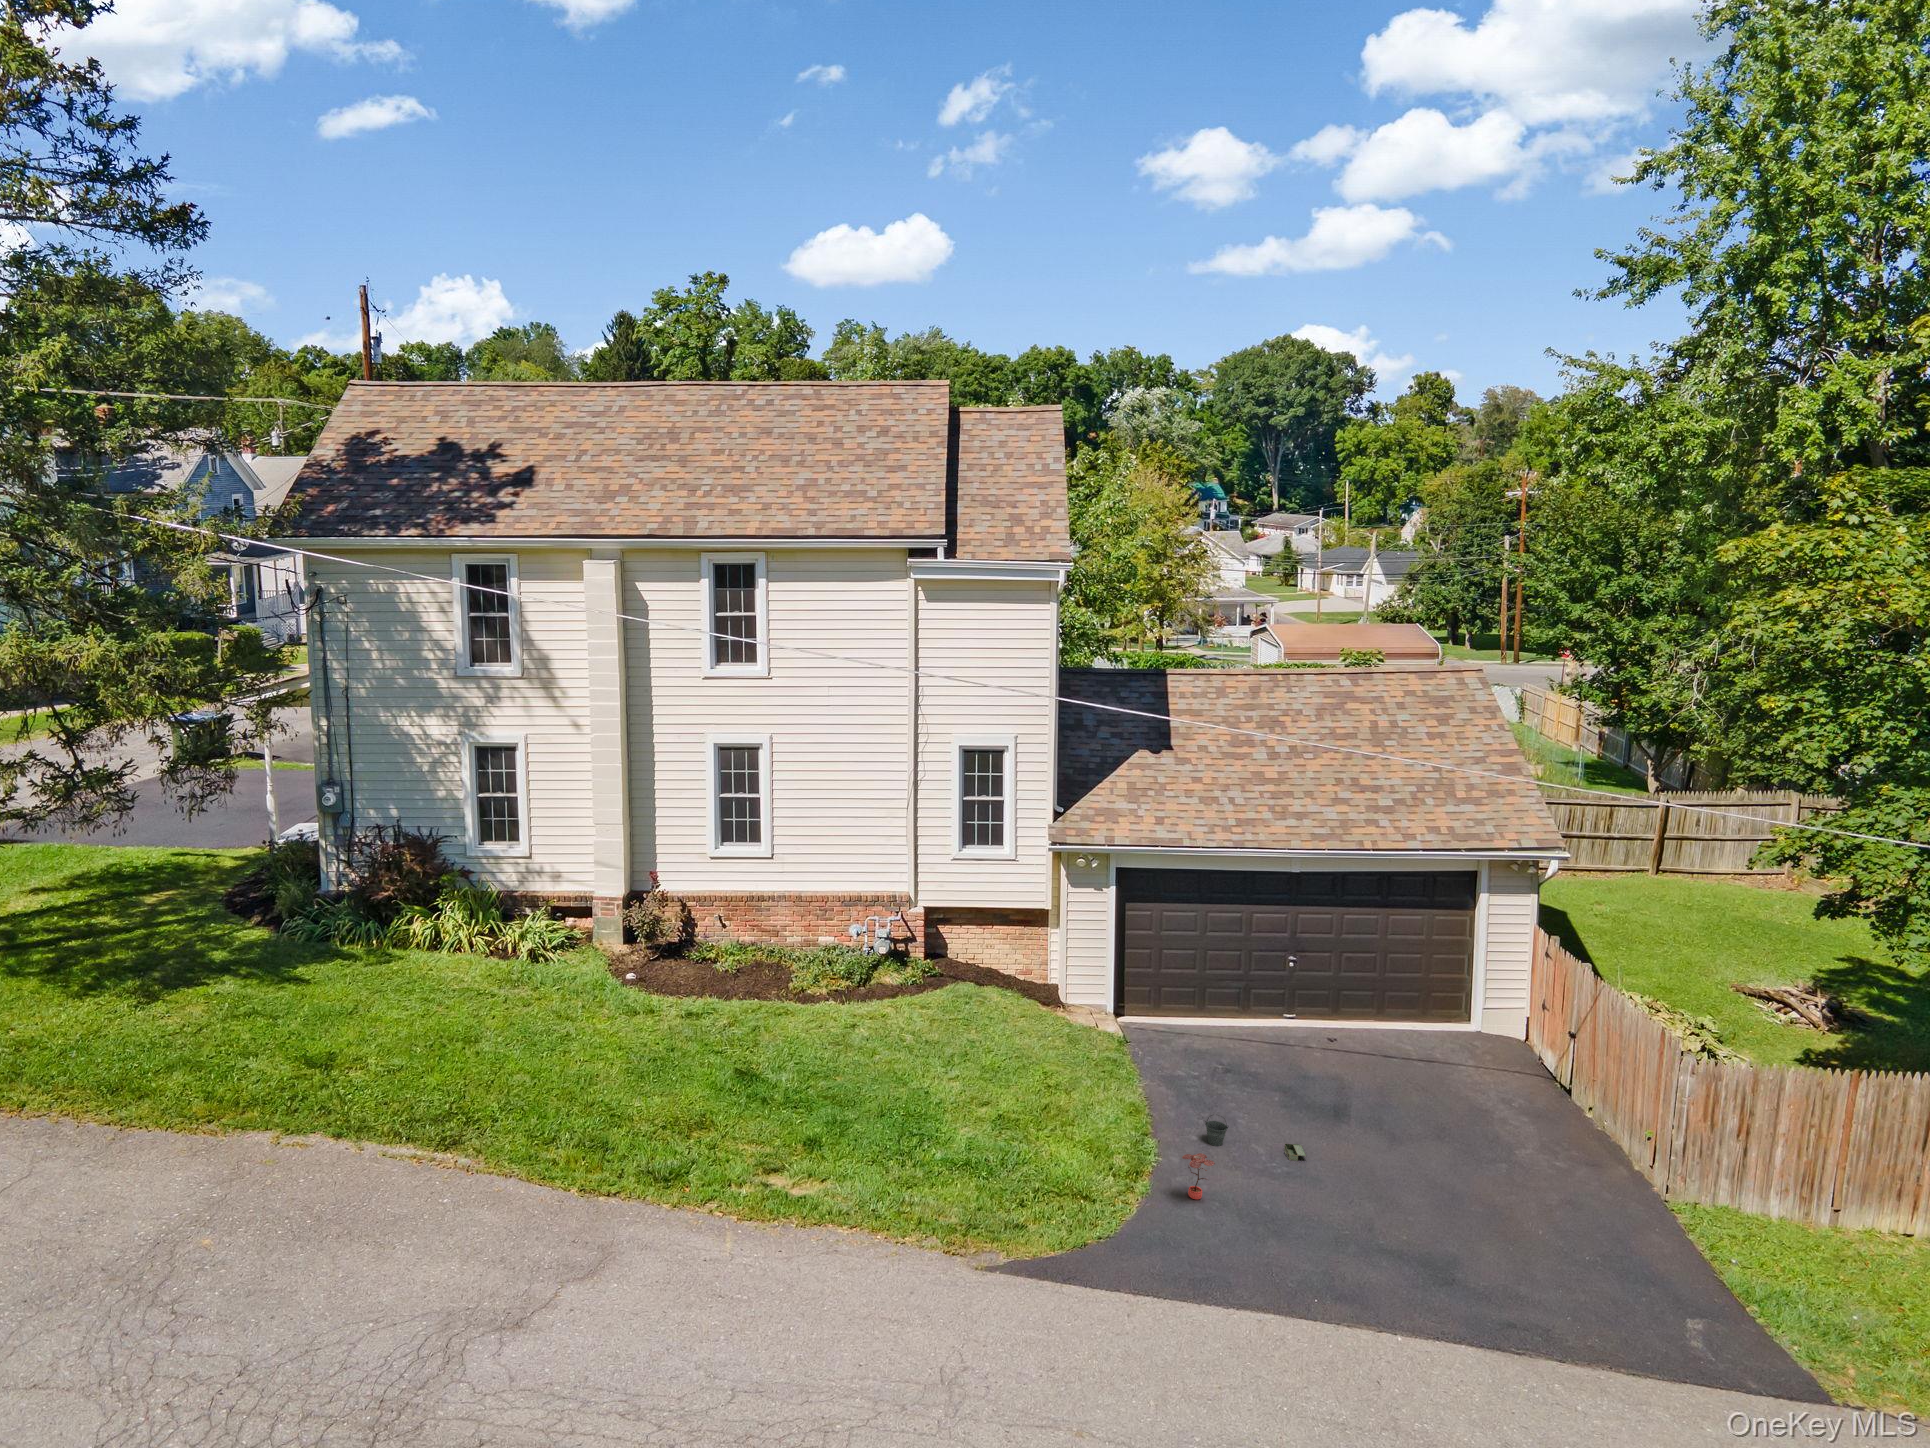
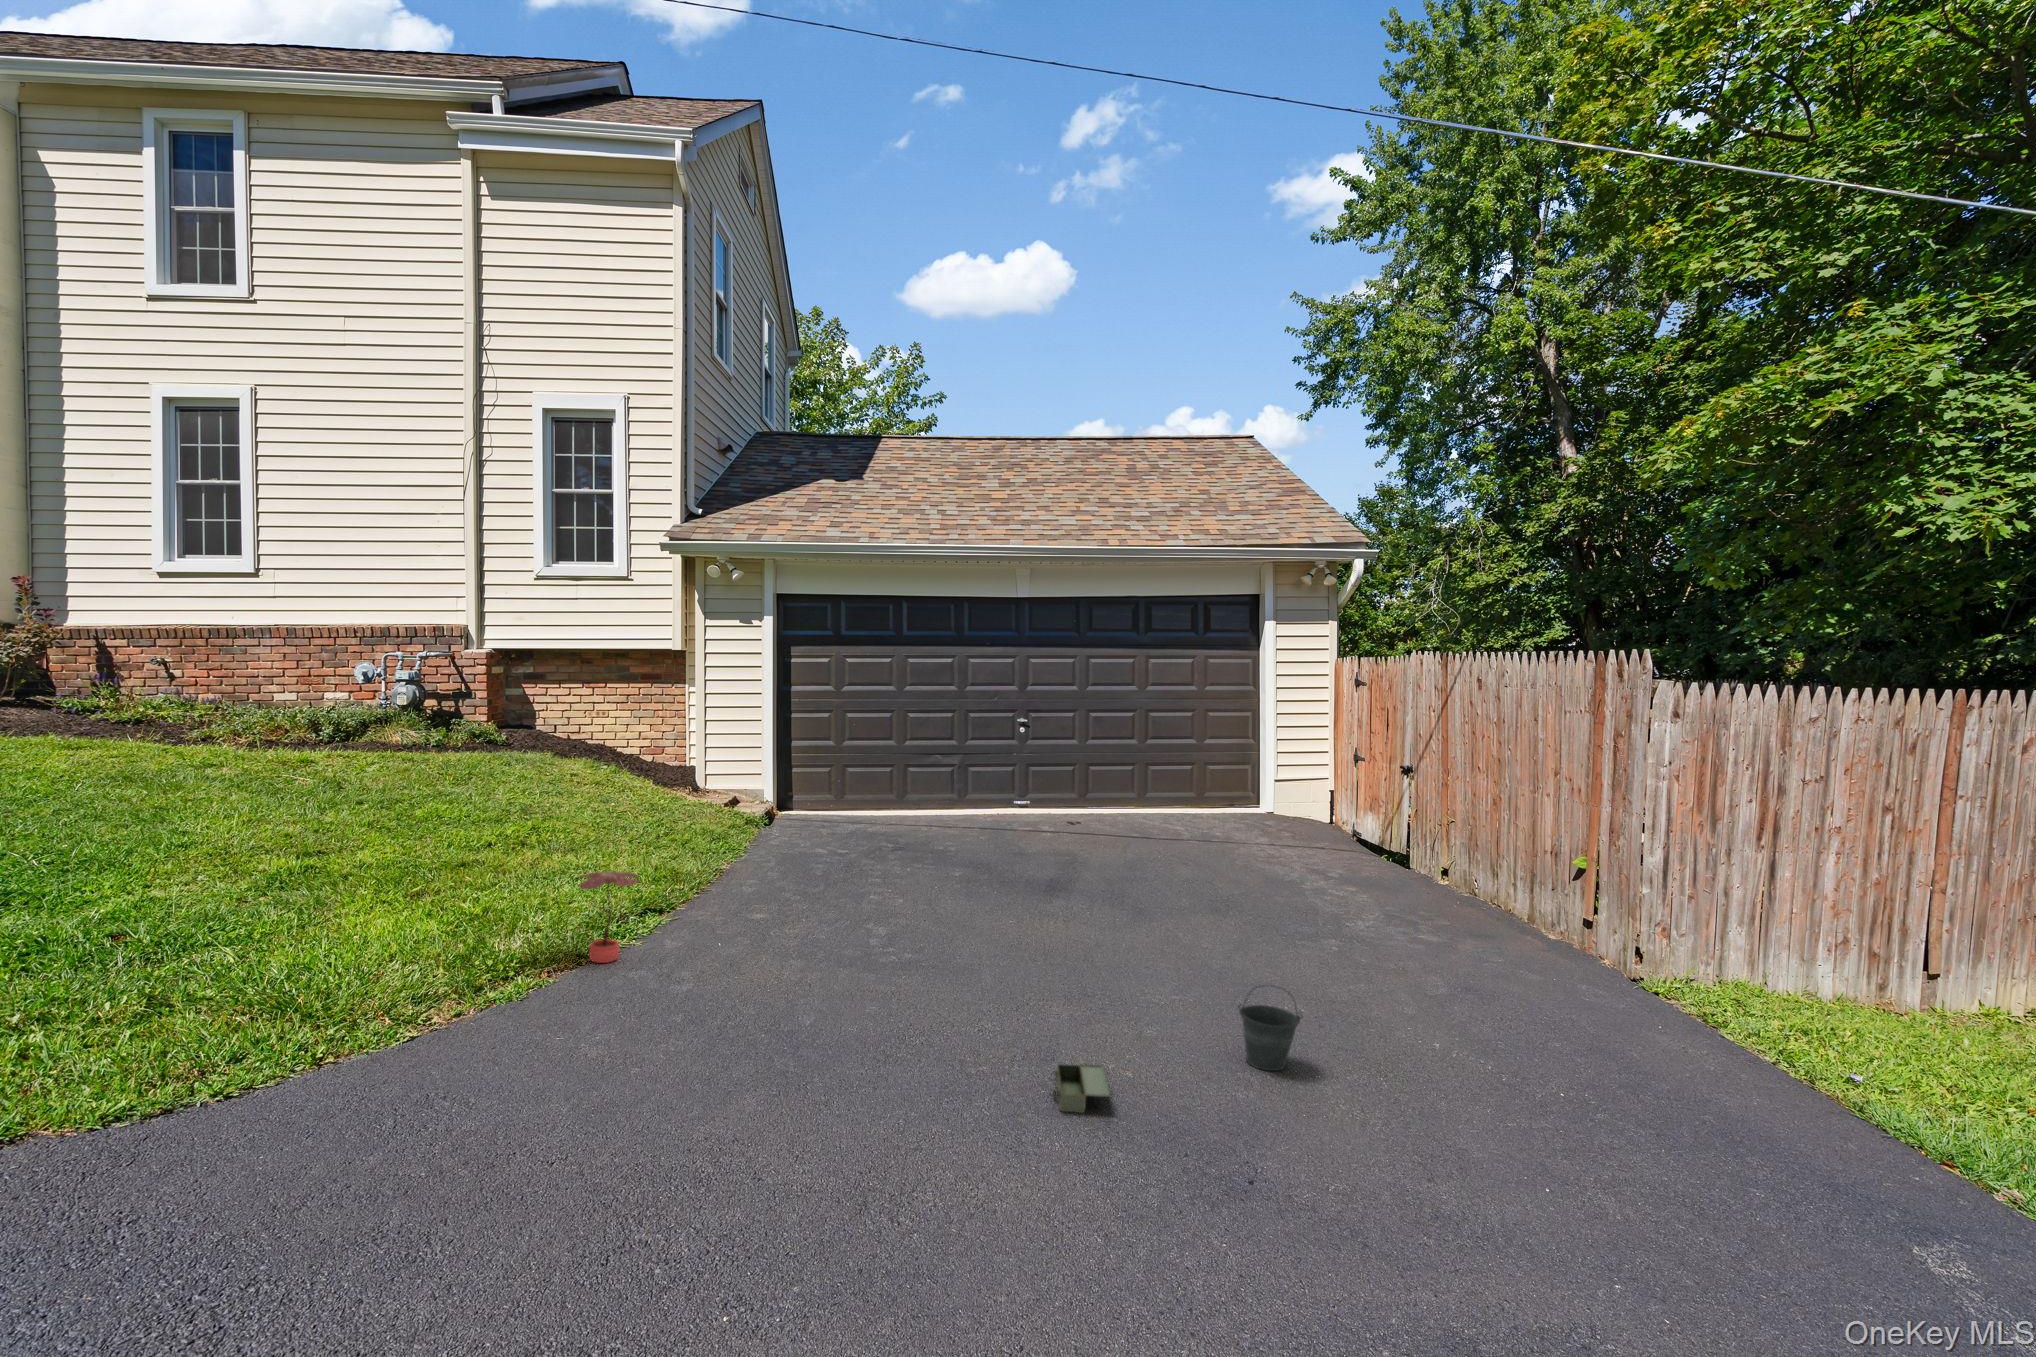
bucket: present [1205,1115,1228,1146] -> present [1239,986,1301,1071]
toolbox: present [1284,1144,1306,1161] -> present [1052,1064,1110,1113]

